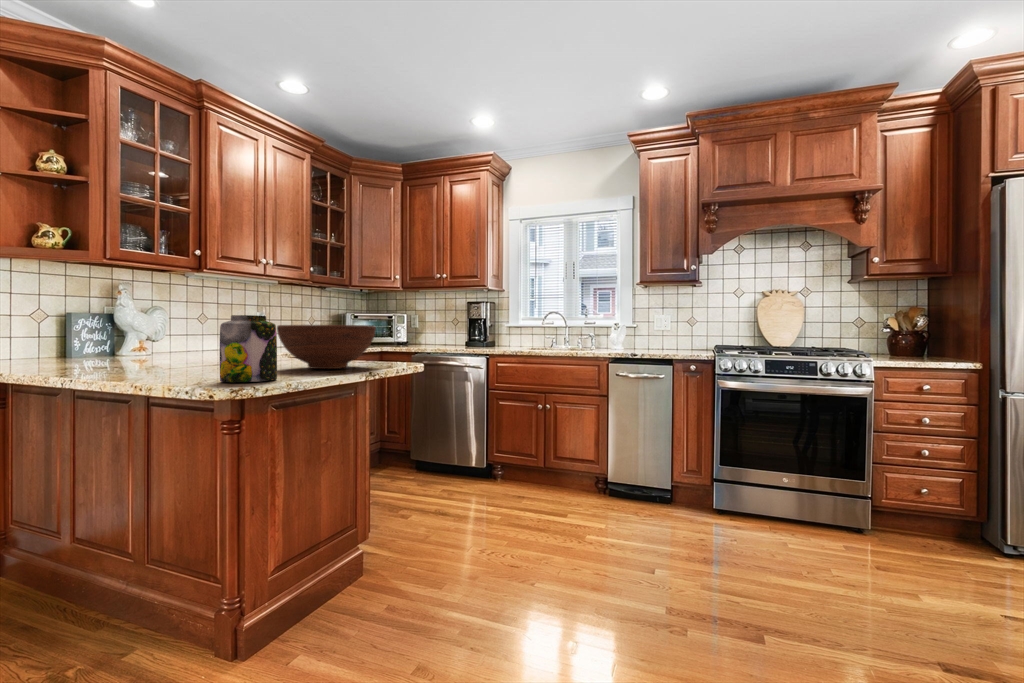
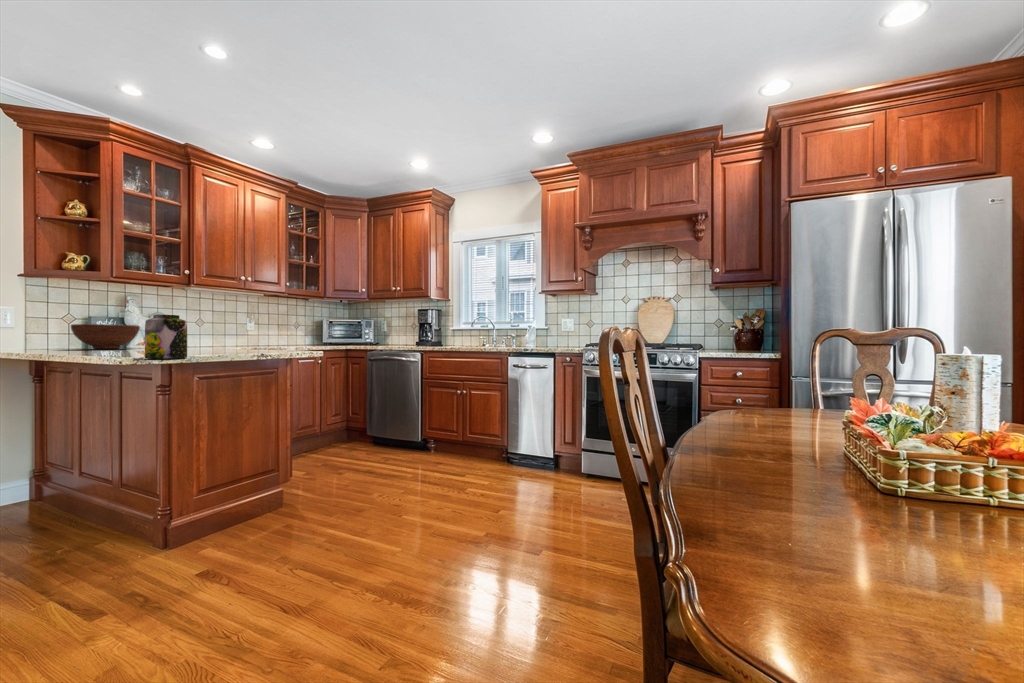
fruit bowl: present [277,325,376,369] -> present [71,324,140,349]

